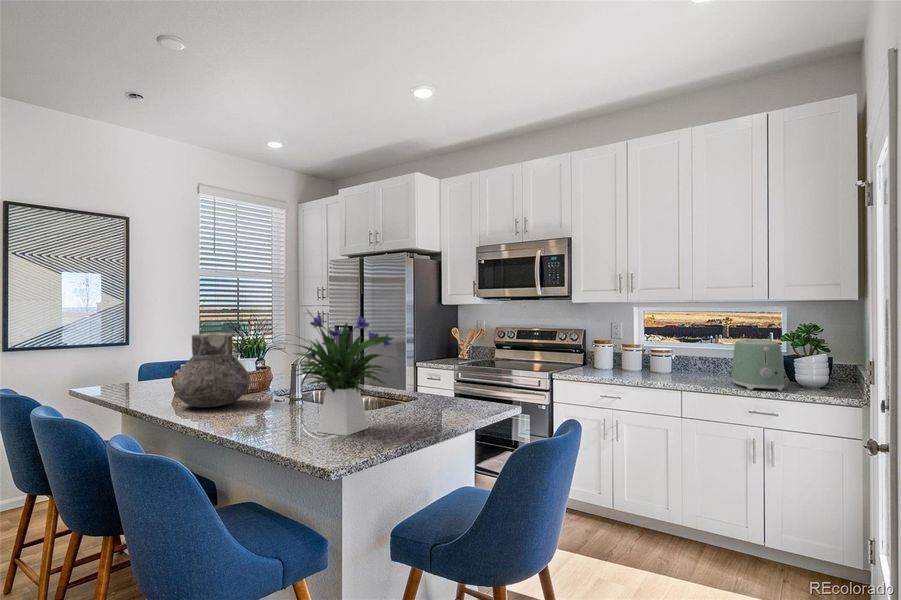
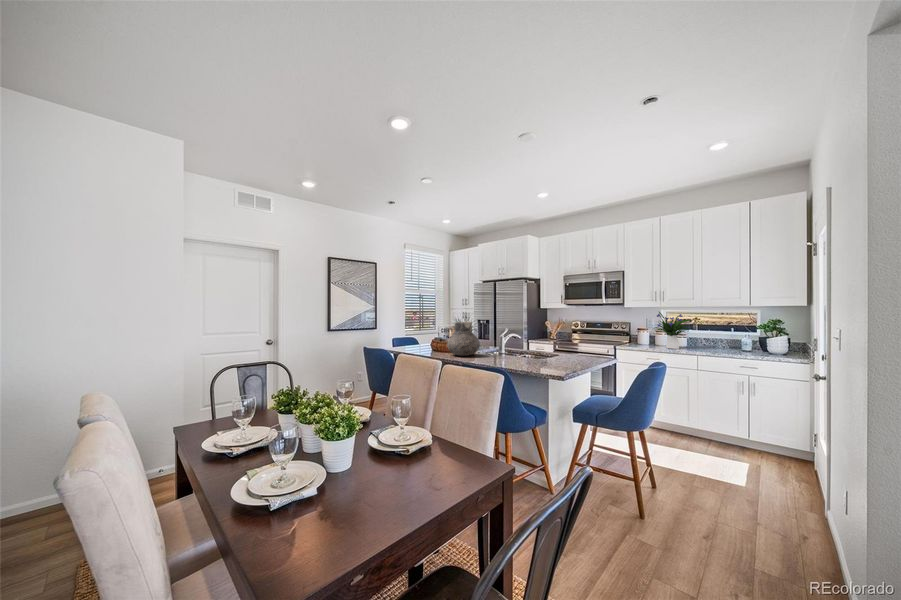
flower arrangement: present [294,311,393,436] -> present [655,312,691,349]
toaster: present [733,339,784,391] -> none [728,328,761,356]

